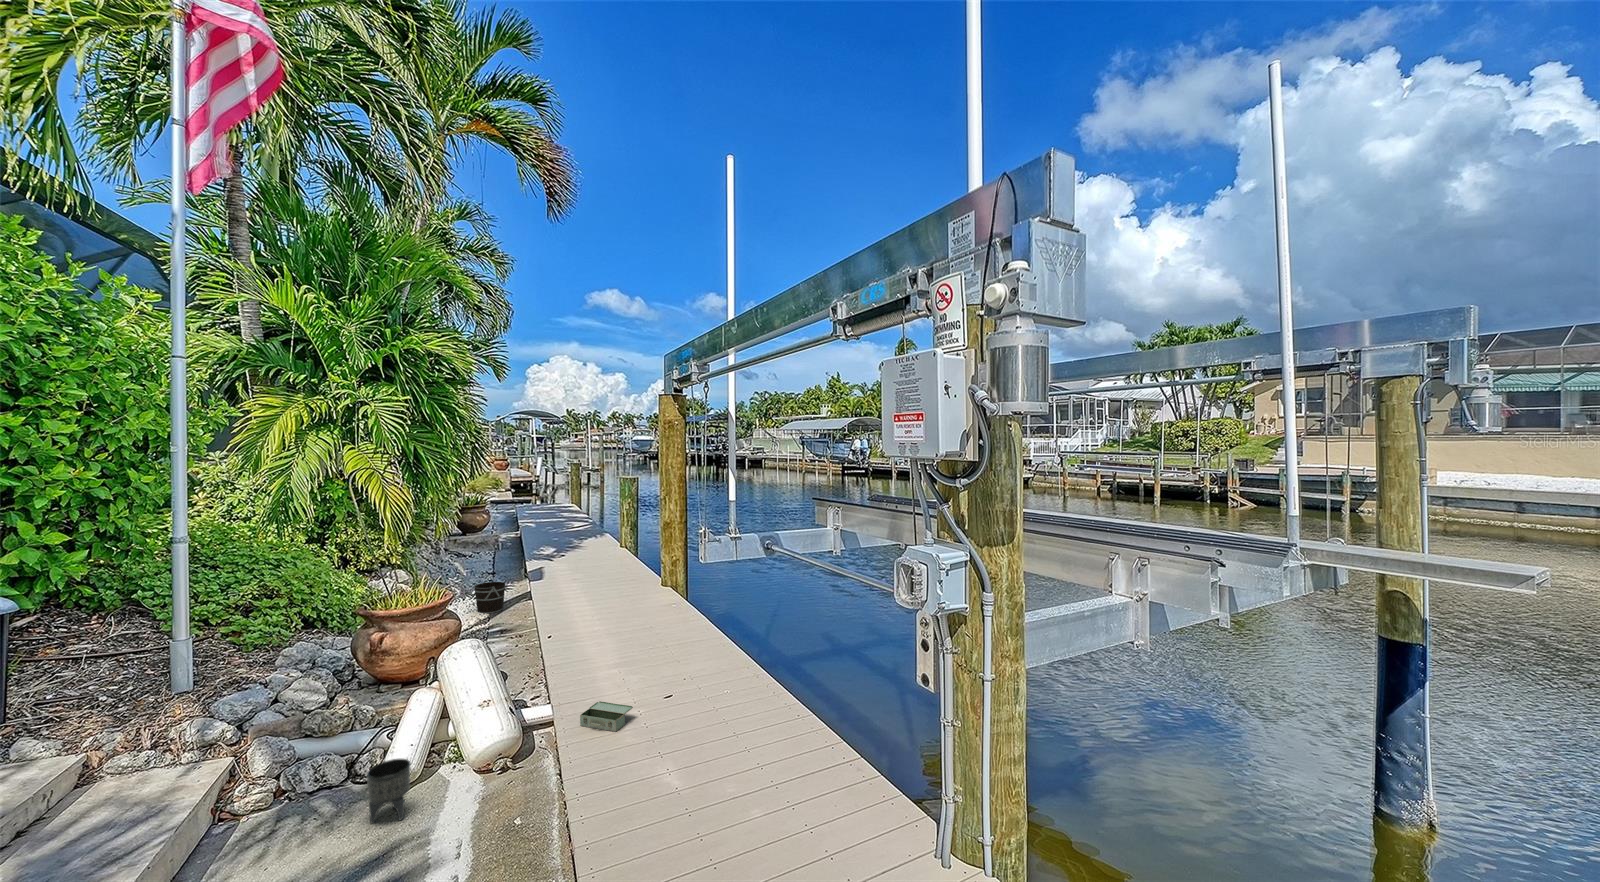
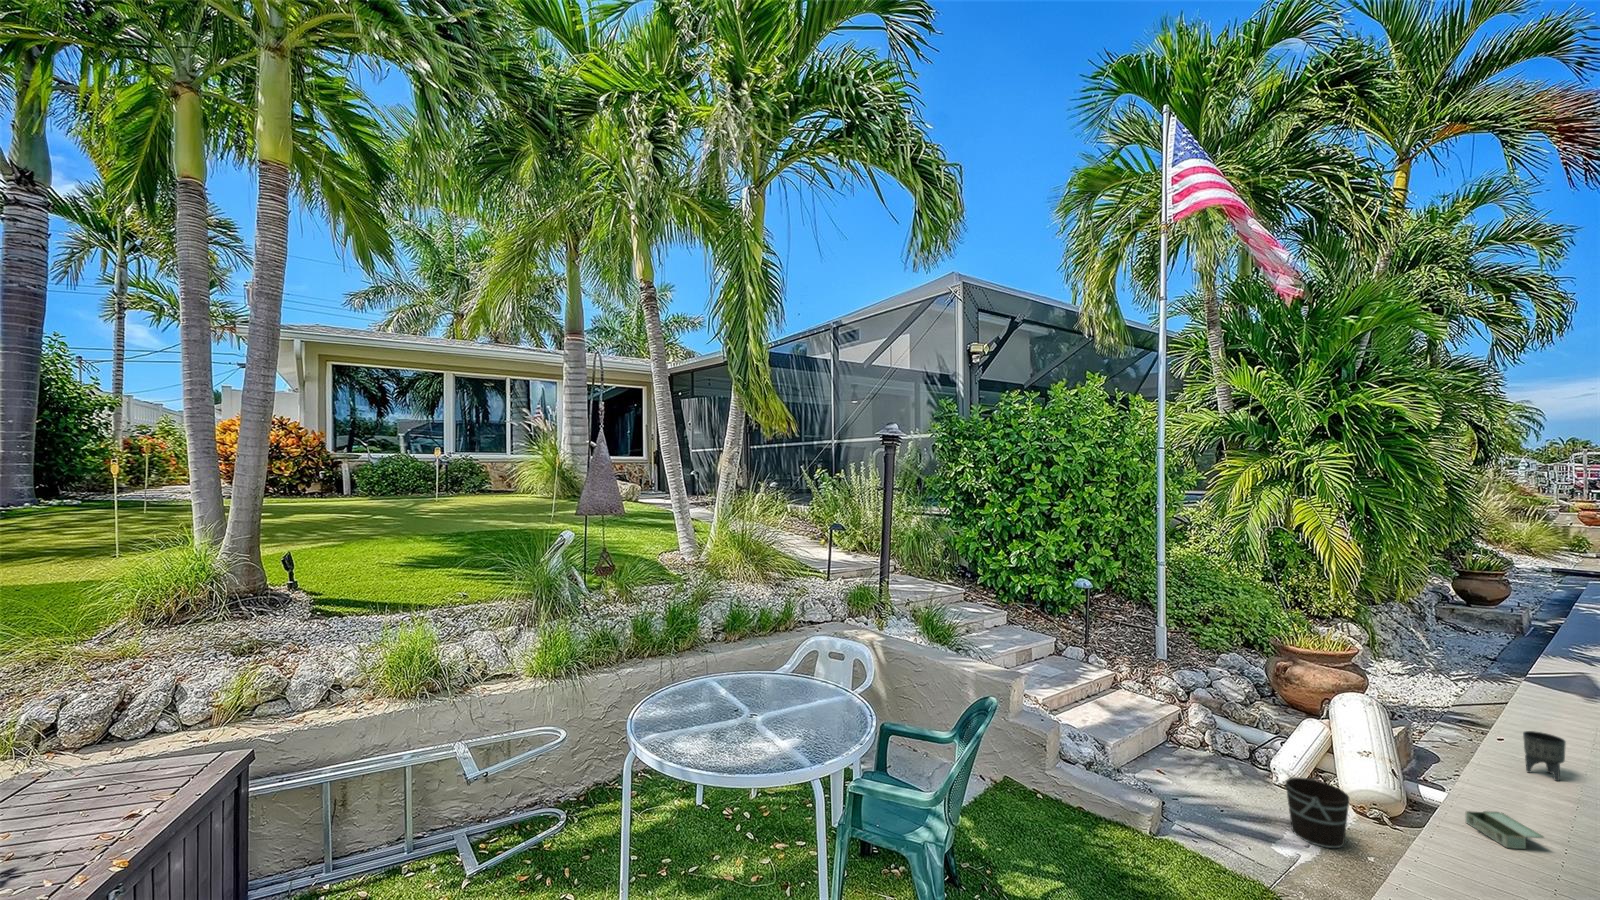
bucket: present [474,582,505,613] -> present [1285,777,1349,848]
planter: present [367,759,411,824] -> present [1523,731,1566,781]

